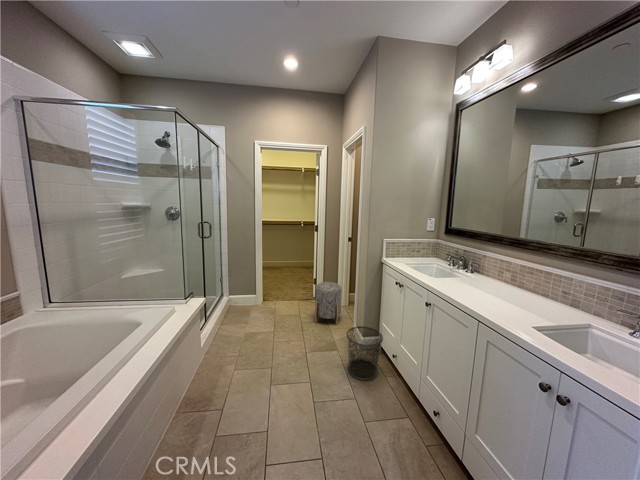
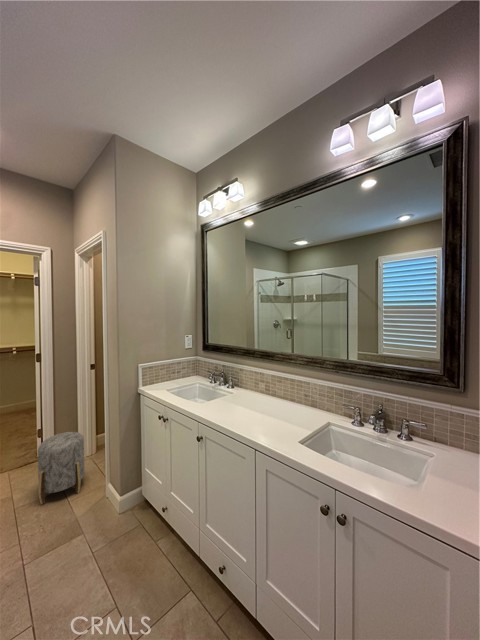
waste bin: present [346,326,383,380] -> none [94,485,149,574]

